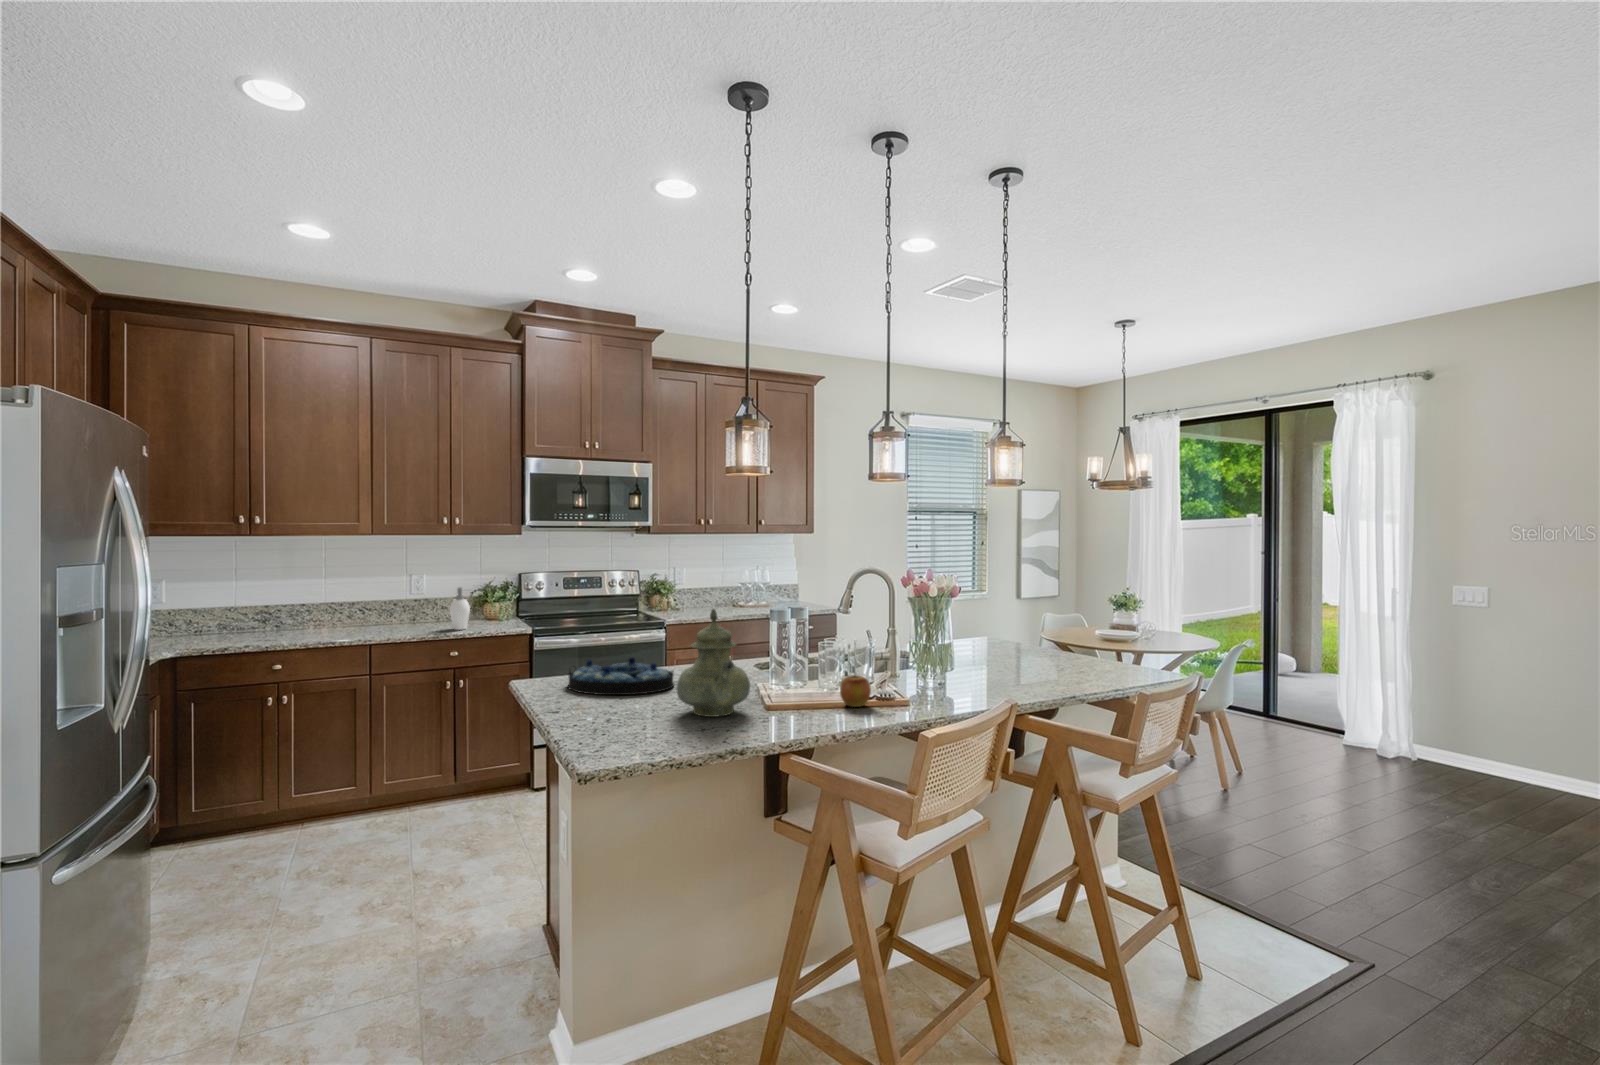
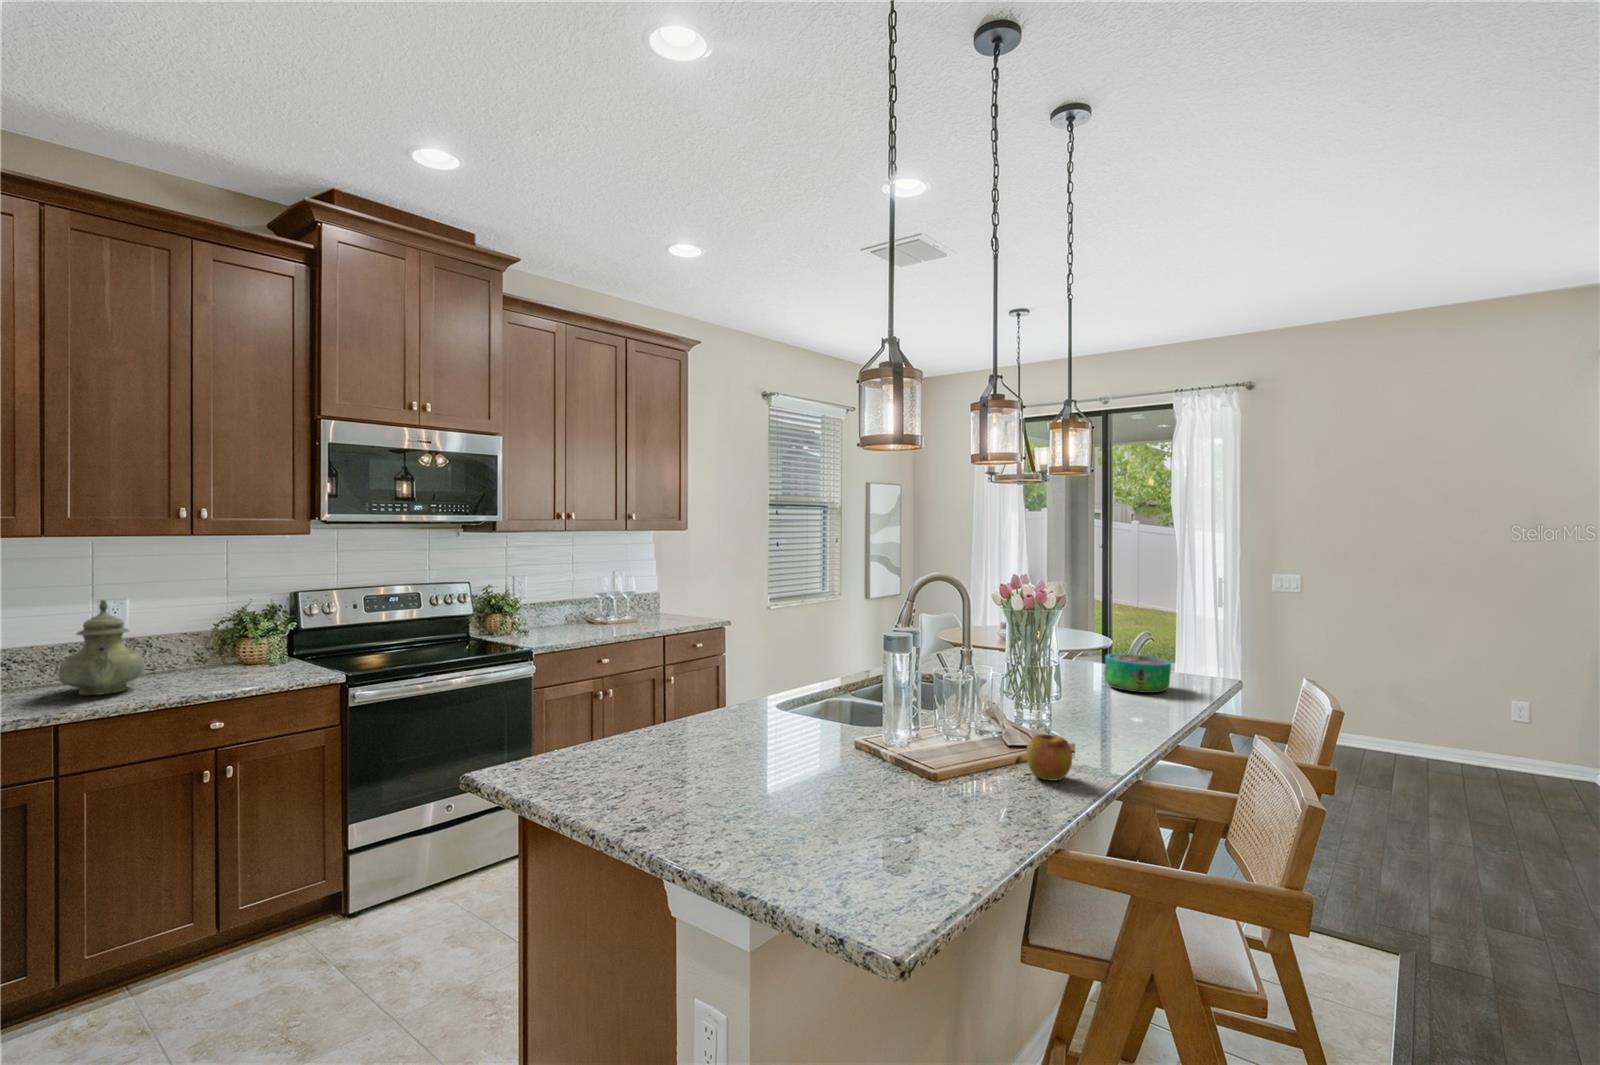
soap dispenser: present [450,587,470,630] -> none [197,619,243,686]
teapot: present [676,609,750,717] -> present [58,600,145,695]
decorative bowl: none [1041,638,1096,671] -> present [1104,654,1171,693]
serving tray: present [567,657,674,695] -> none [576,729,754,804]

